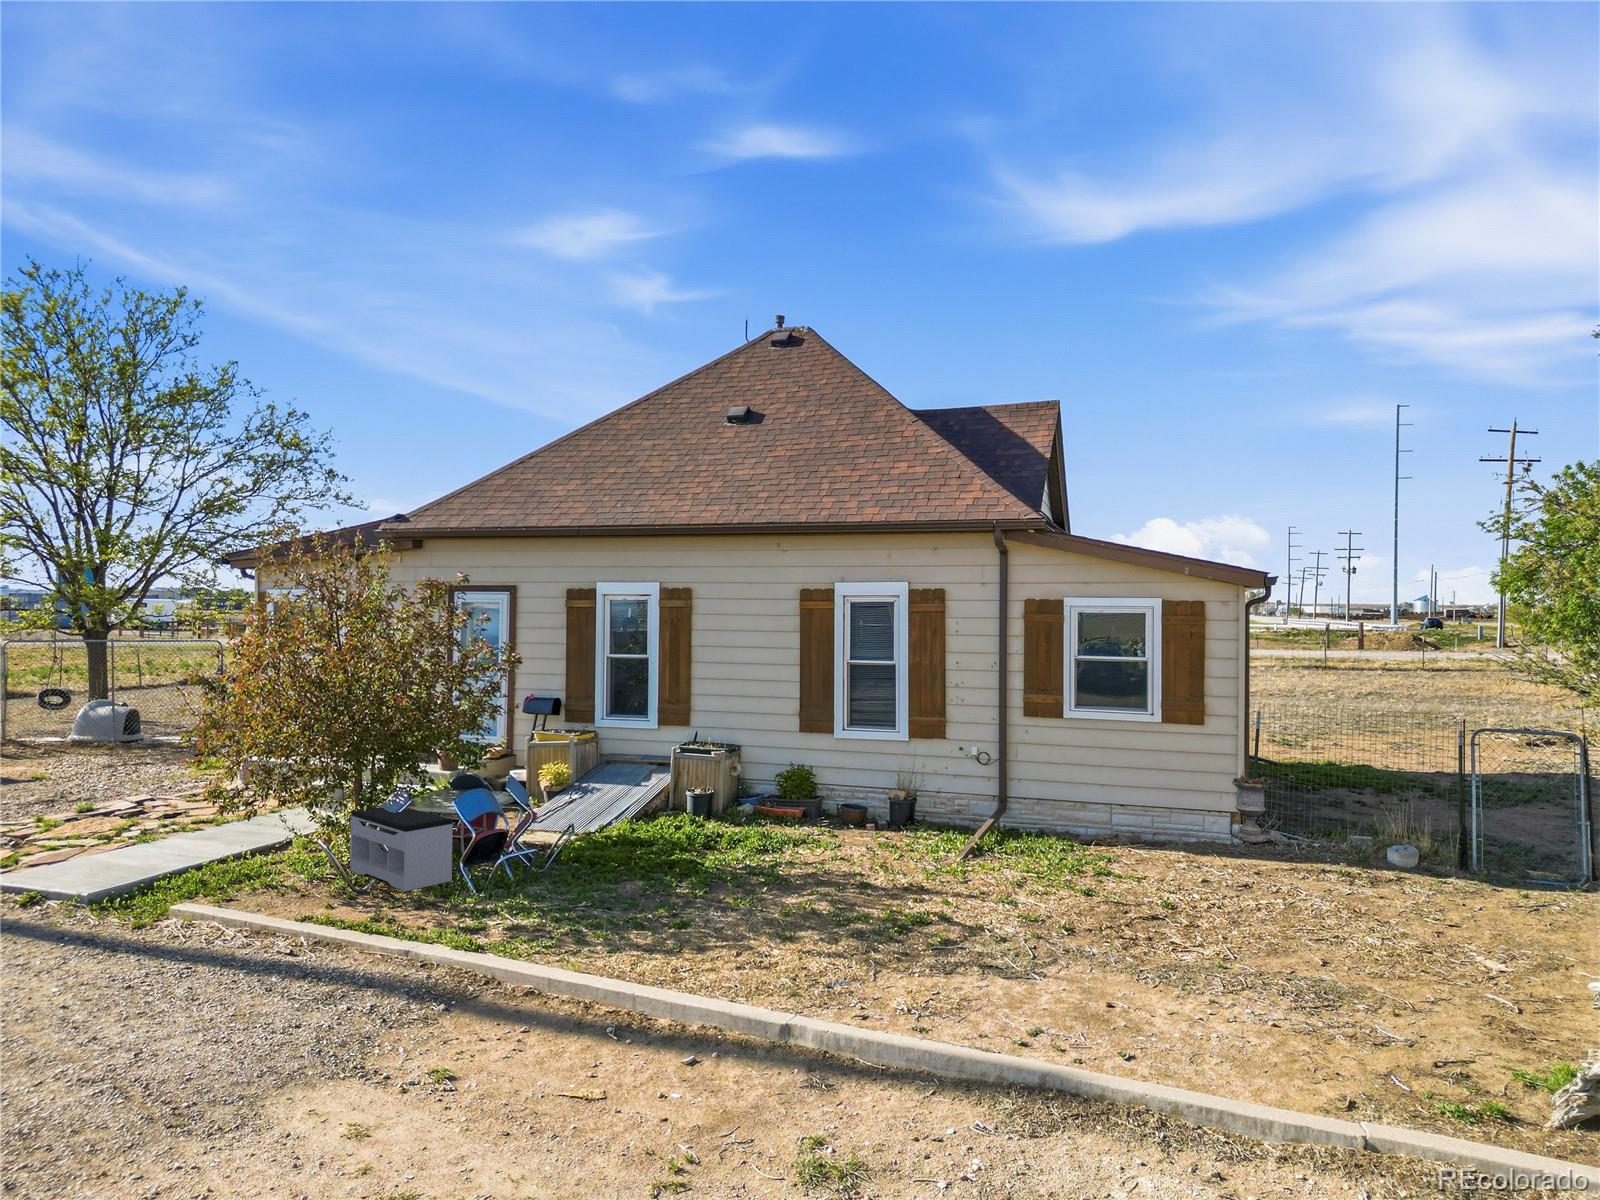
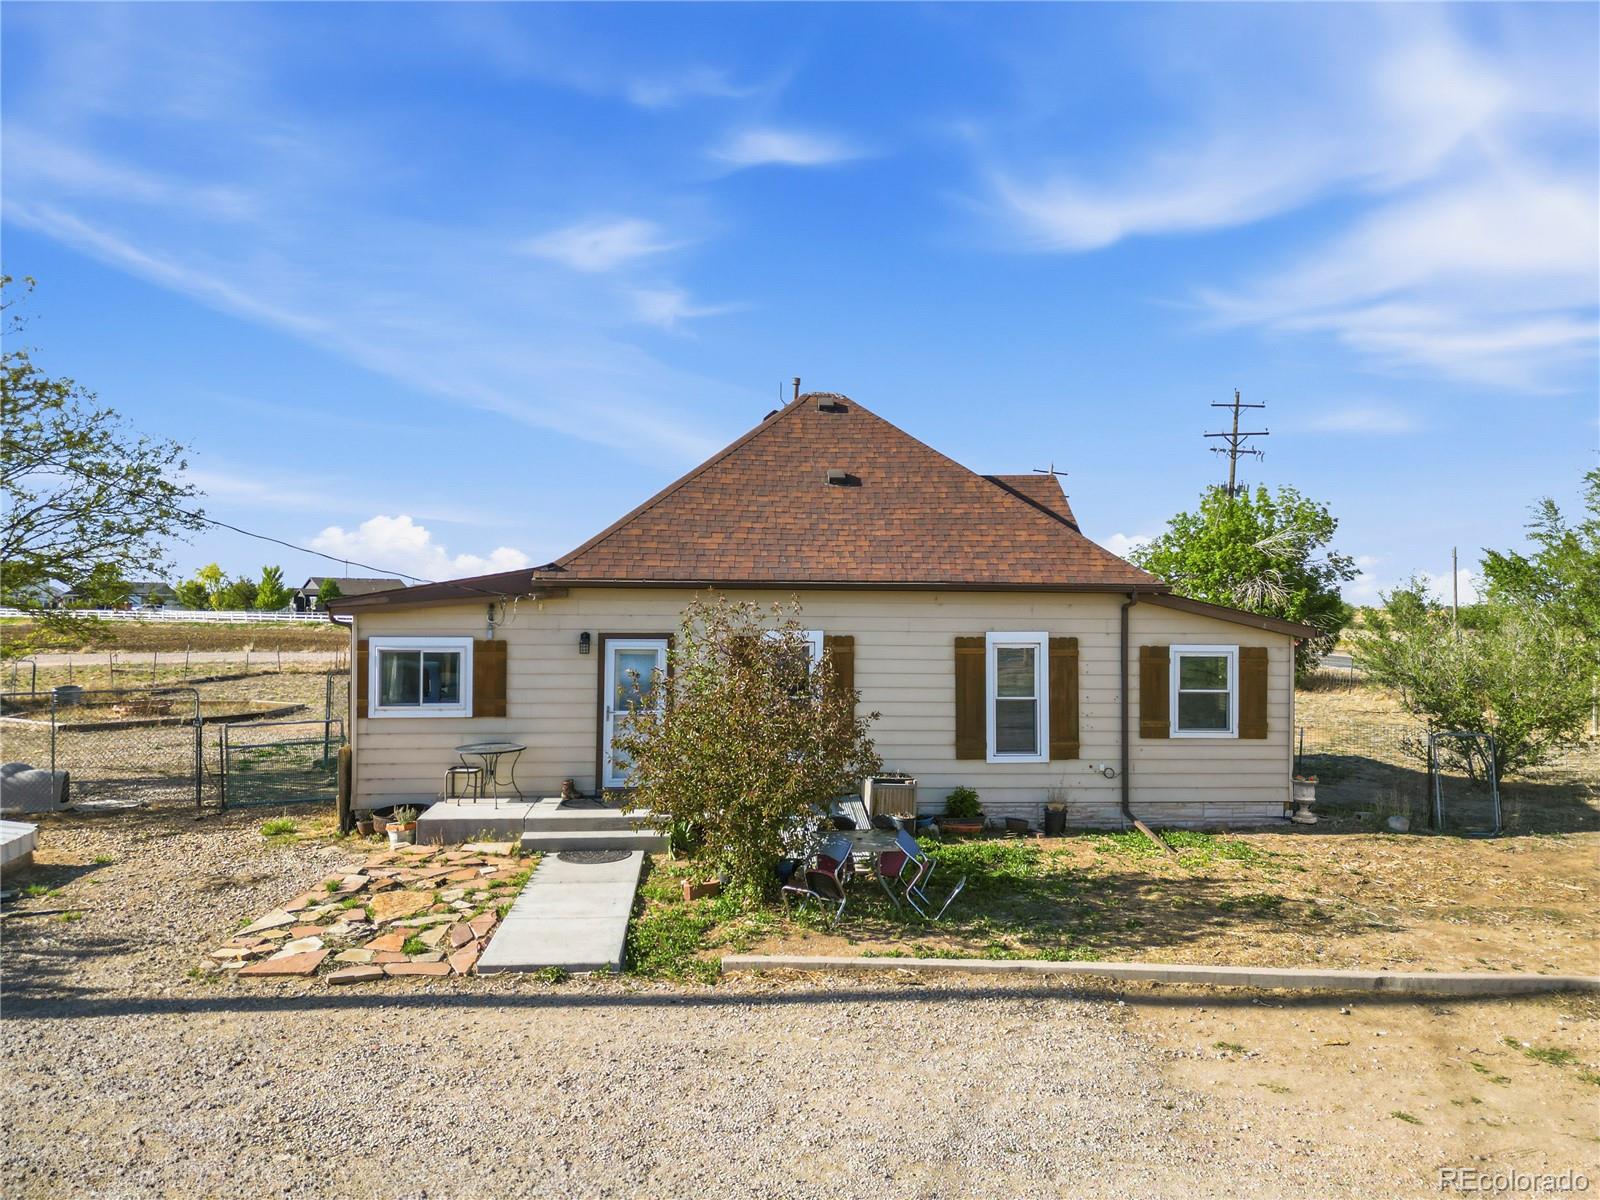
bench: present [350,808,453,891] -> none [771,849,881,926]

